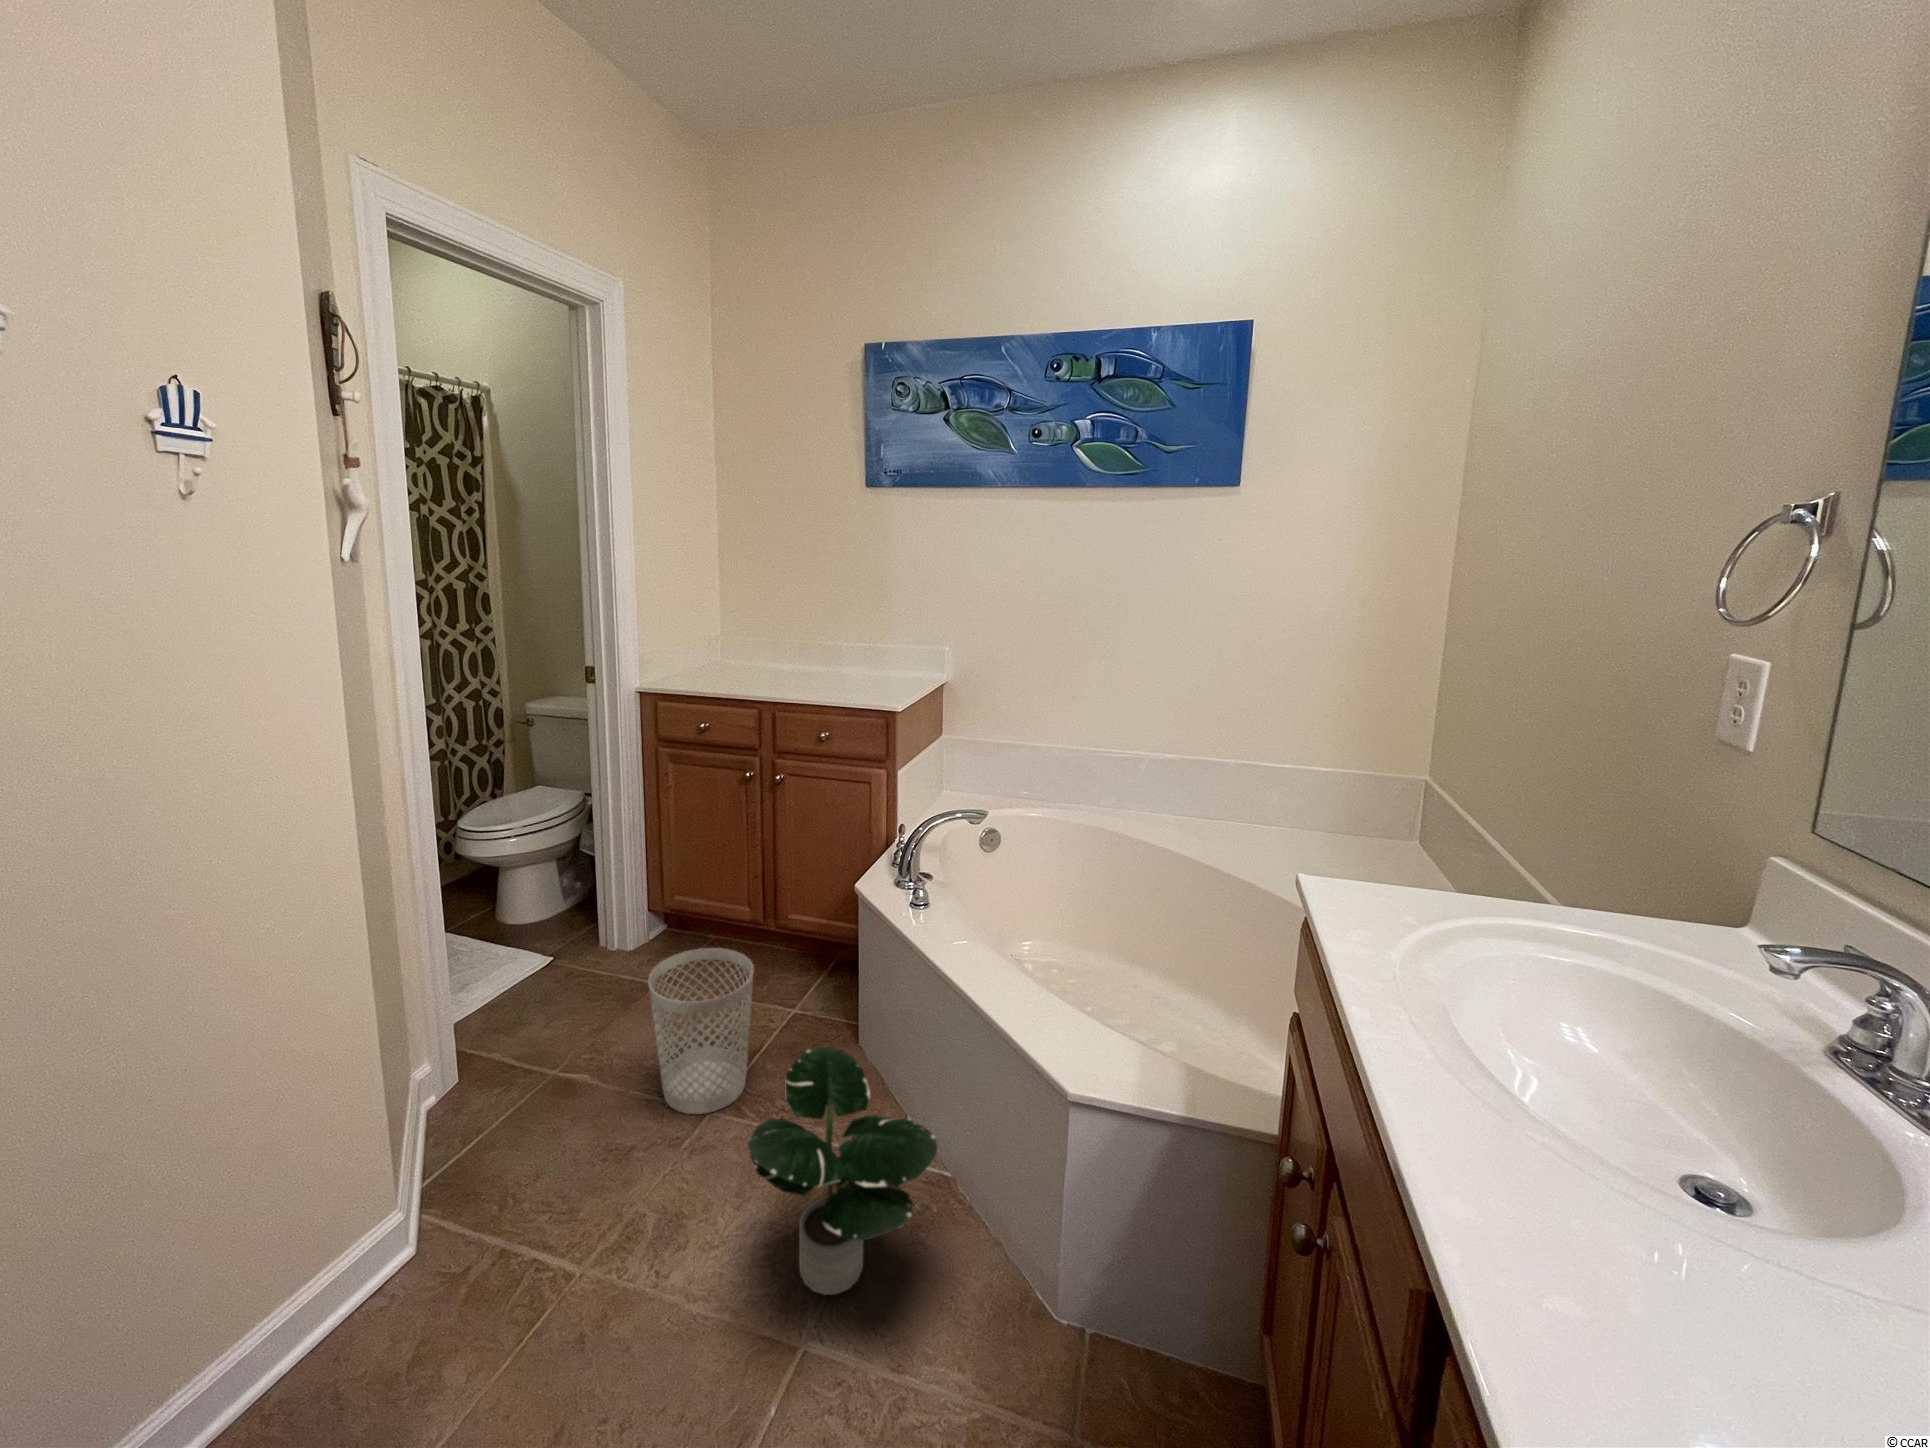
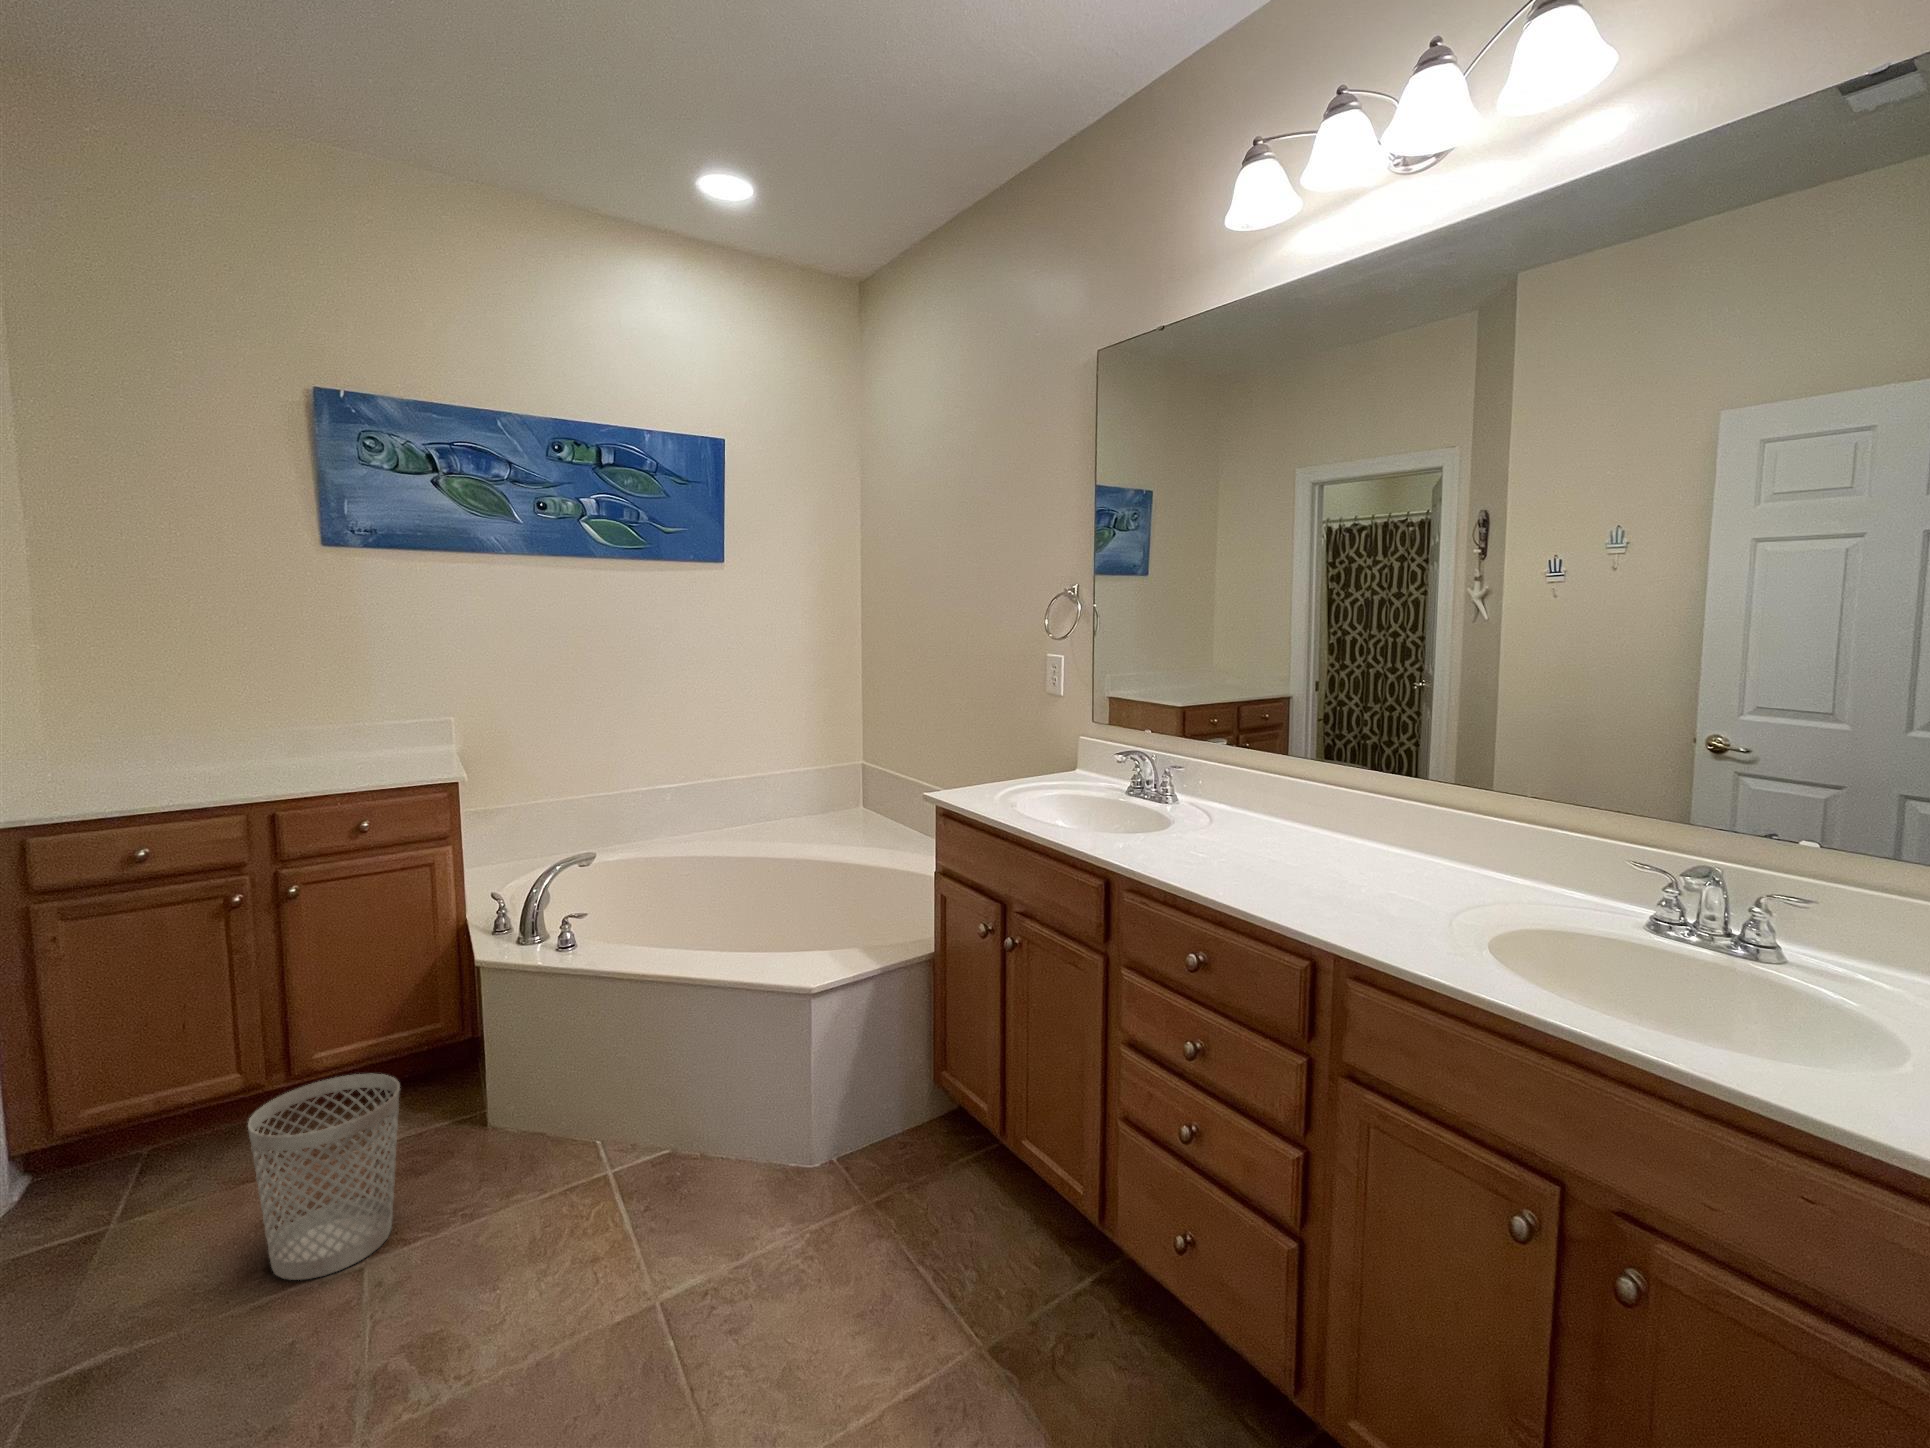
potted plant: present [748,1046,938,1295] -> none [541,1061,722,1261]

